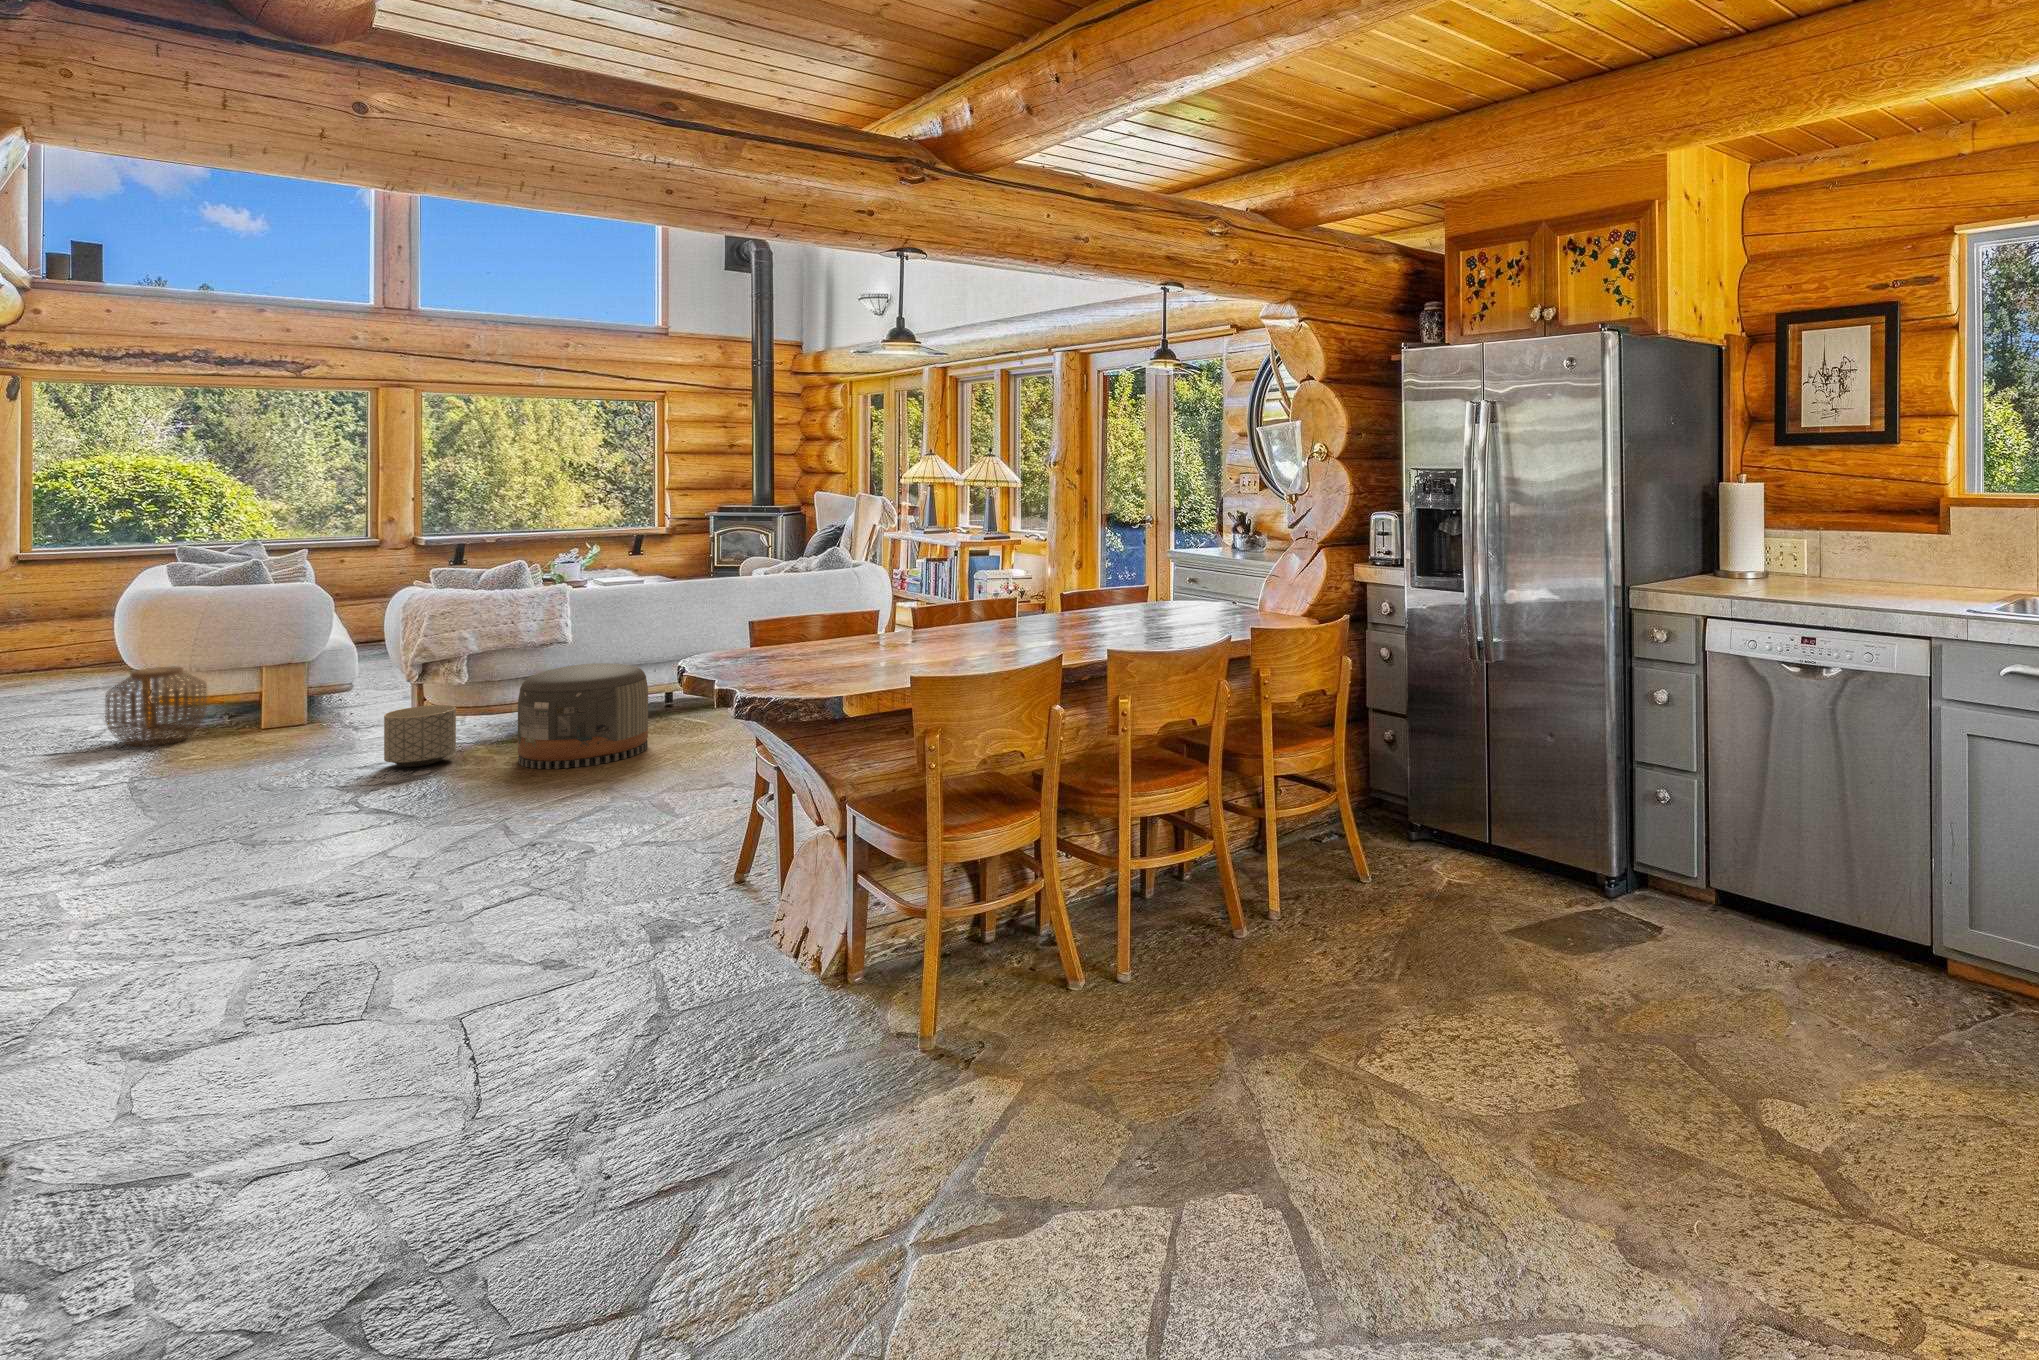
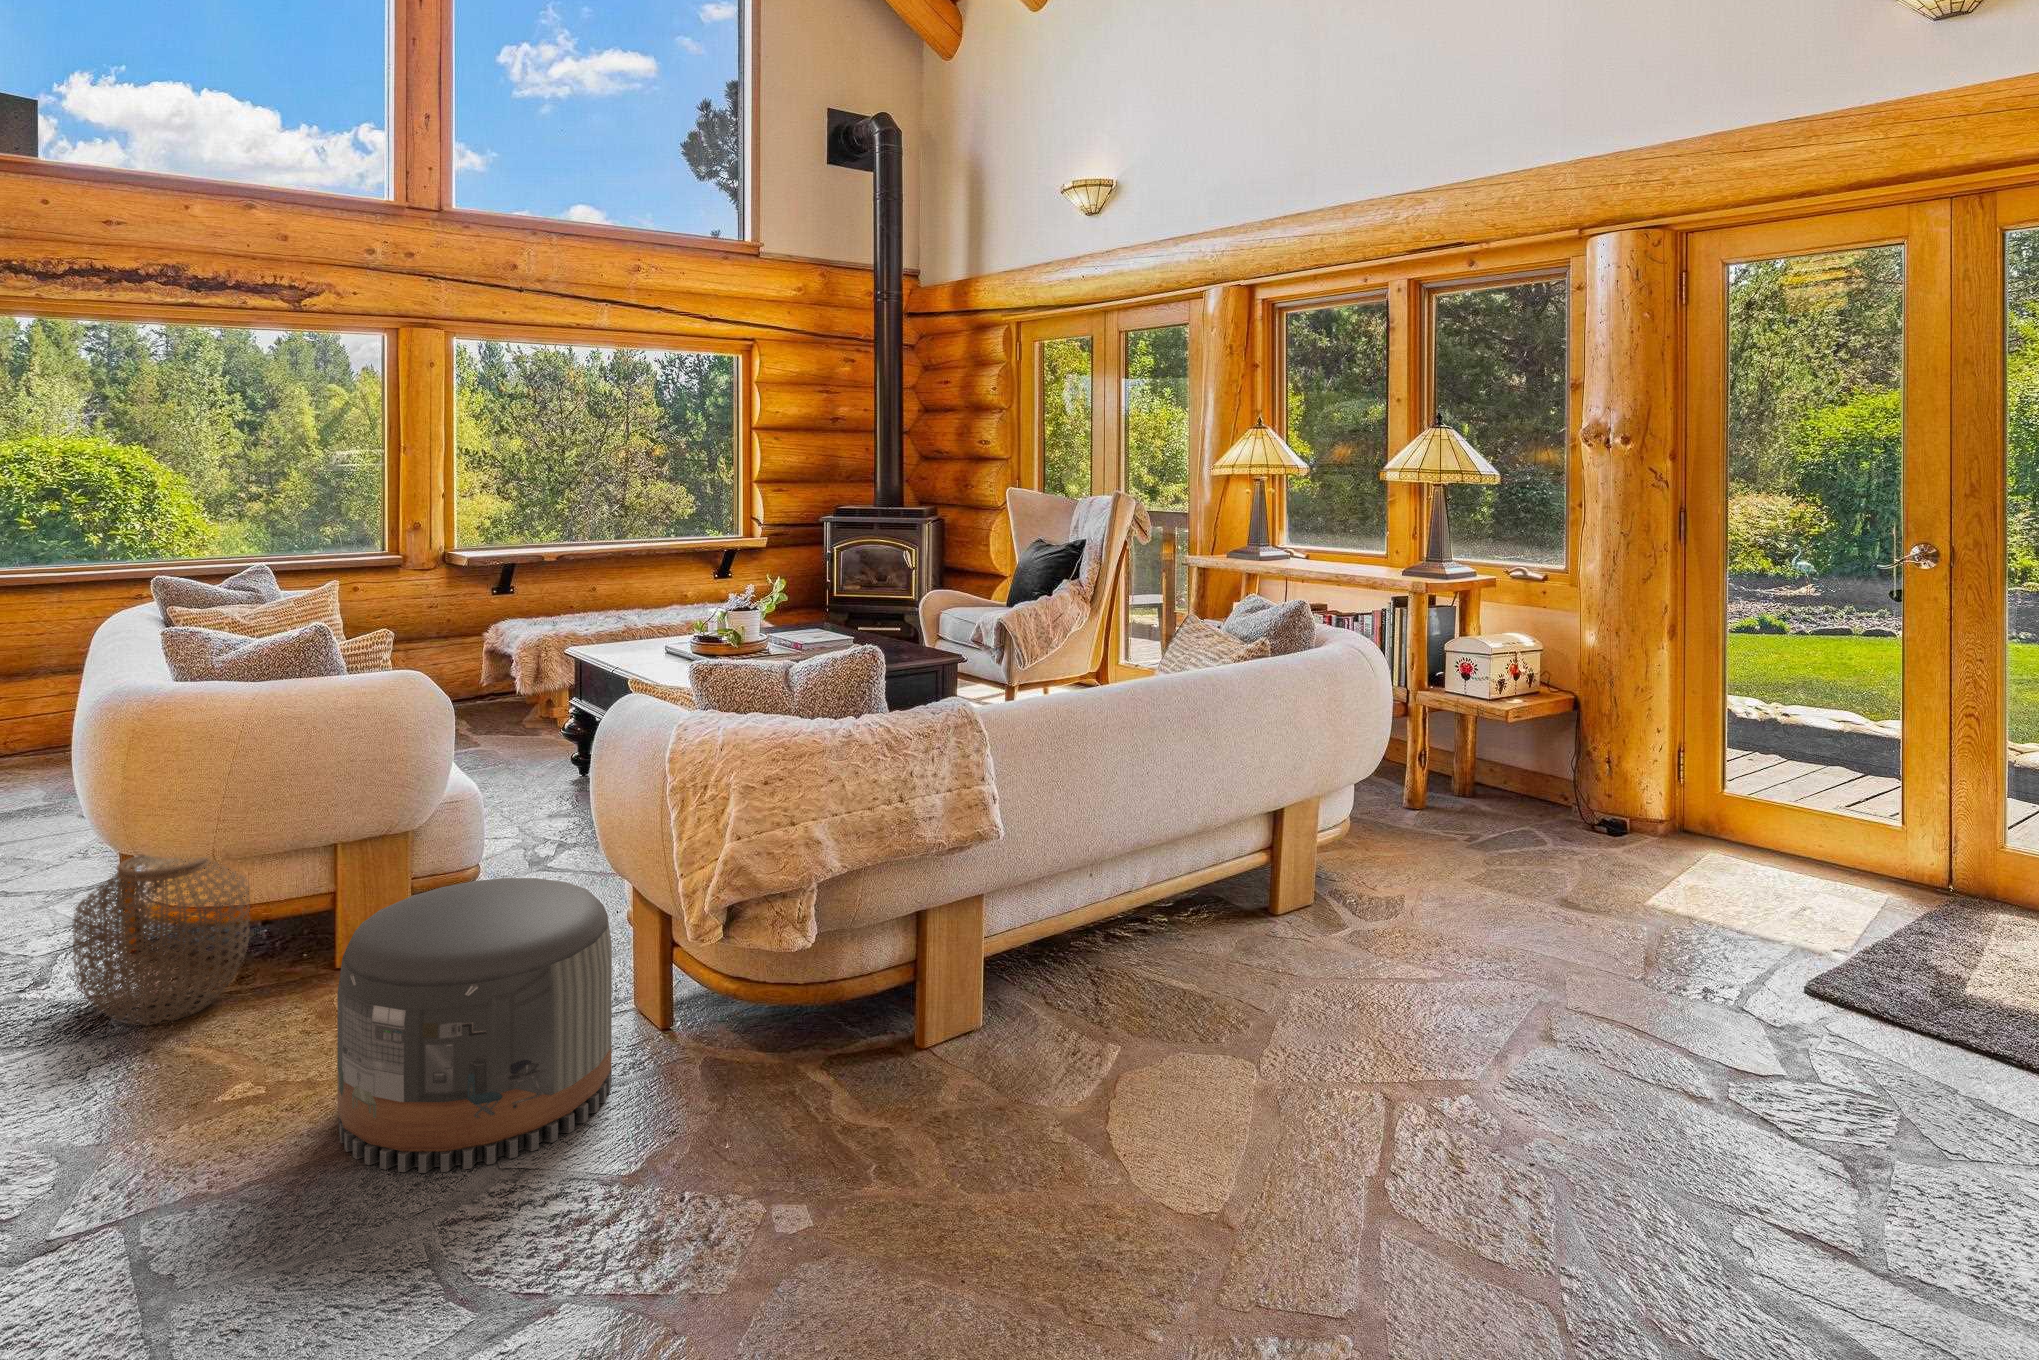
pouf: present [518,663,648,769] -> present [337,878,612,1173]
planter: present [384,705,456,767] -> none [670,993,807,1163]

